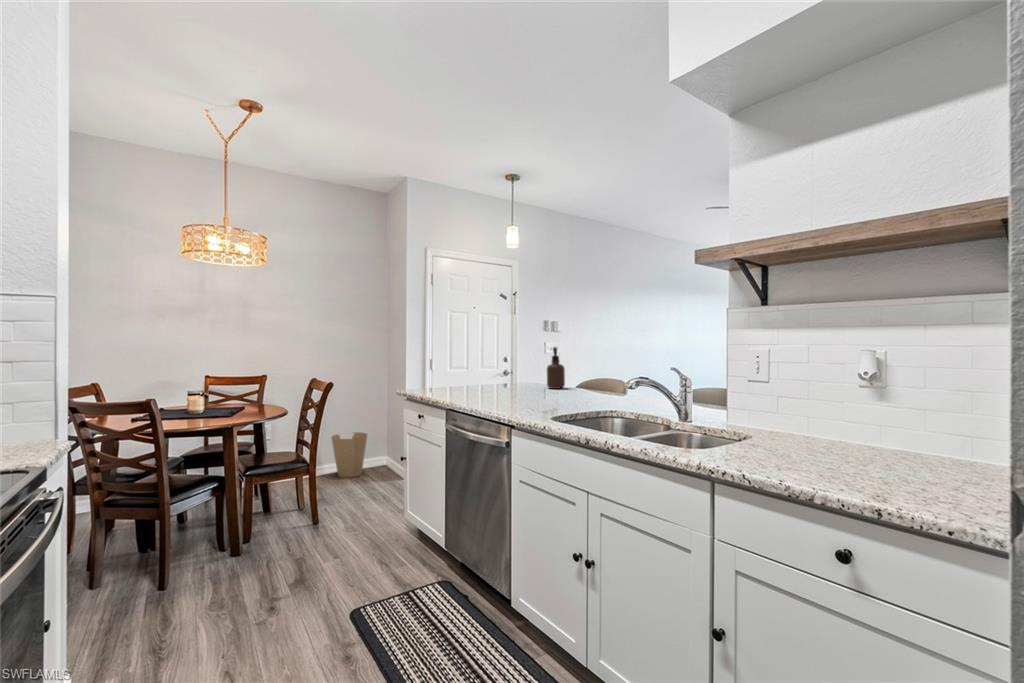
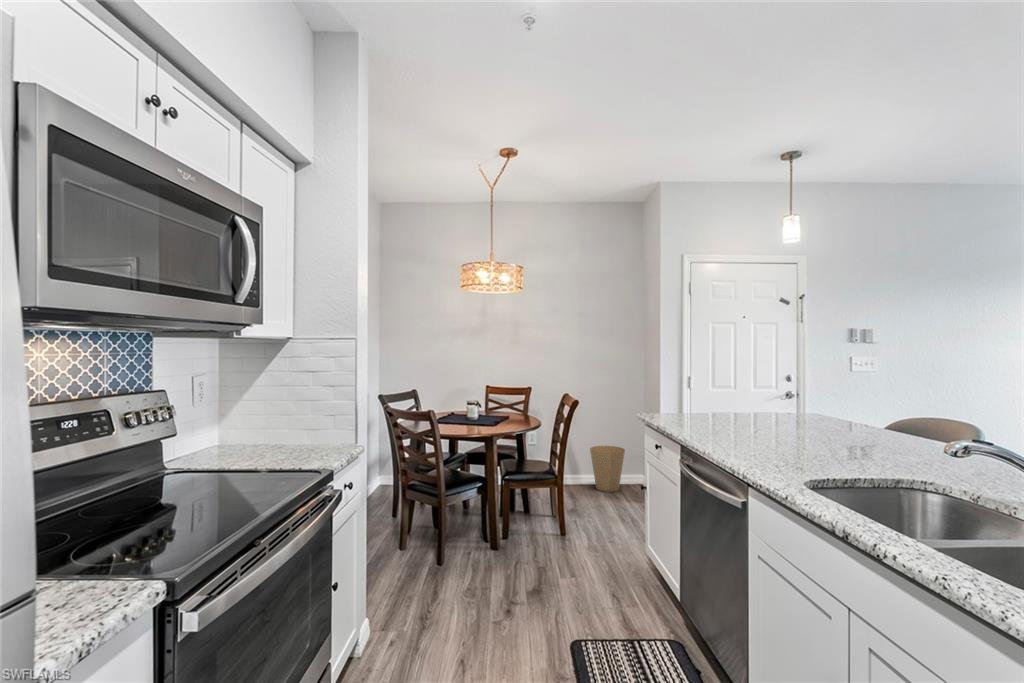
soap dispenser: present [547,347,565,389] -> none [830,376,859,432]

